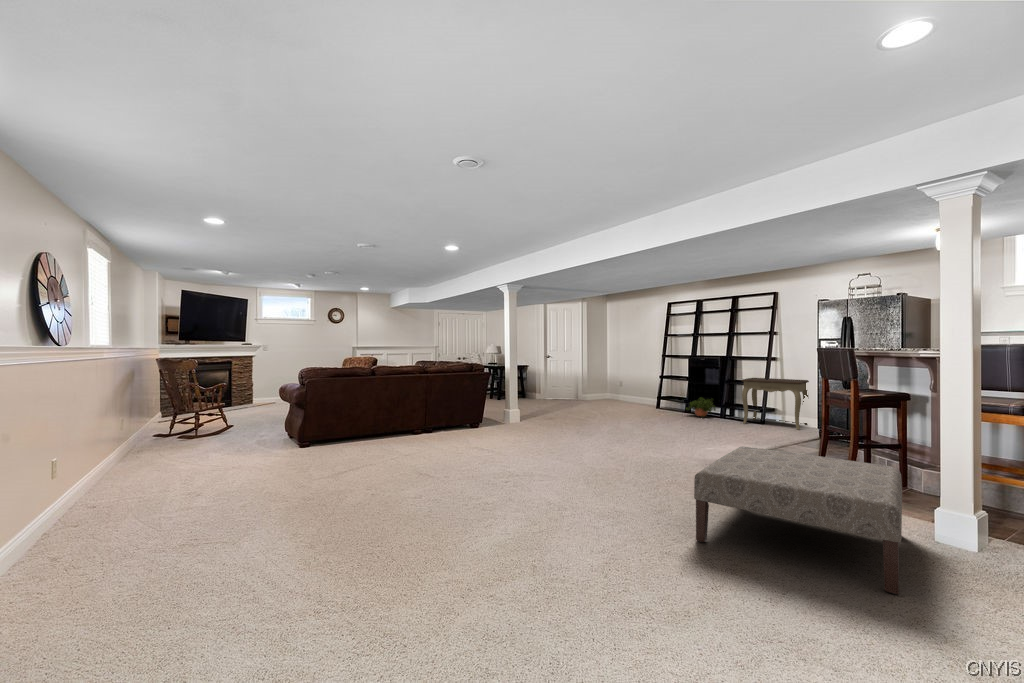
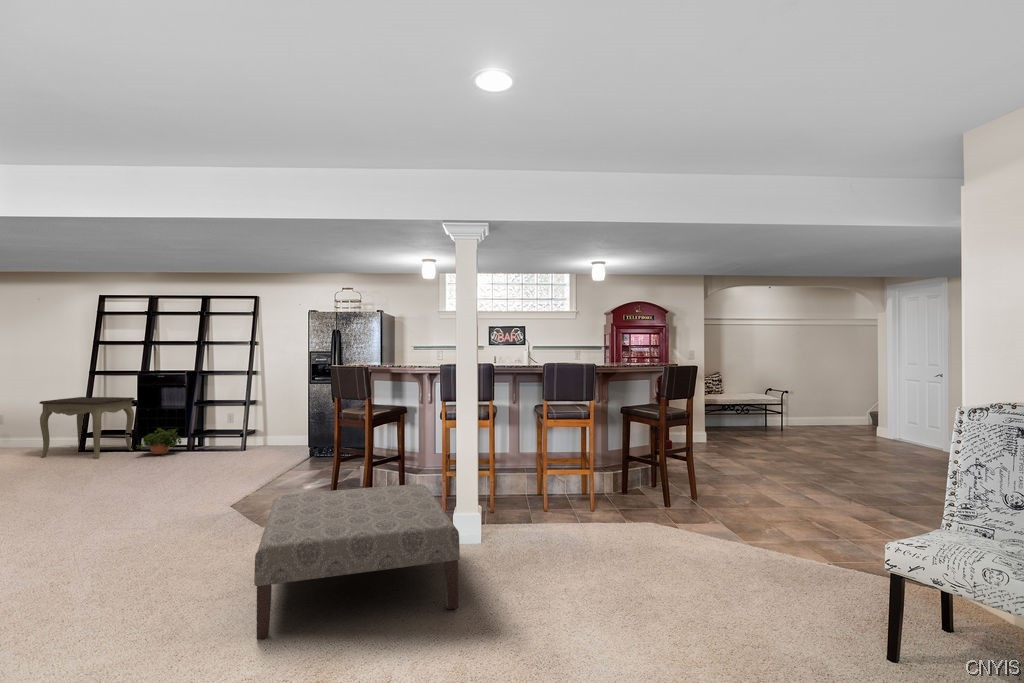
side table: present [741,378,809,430] -> present [39,397,135,459]

